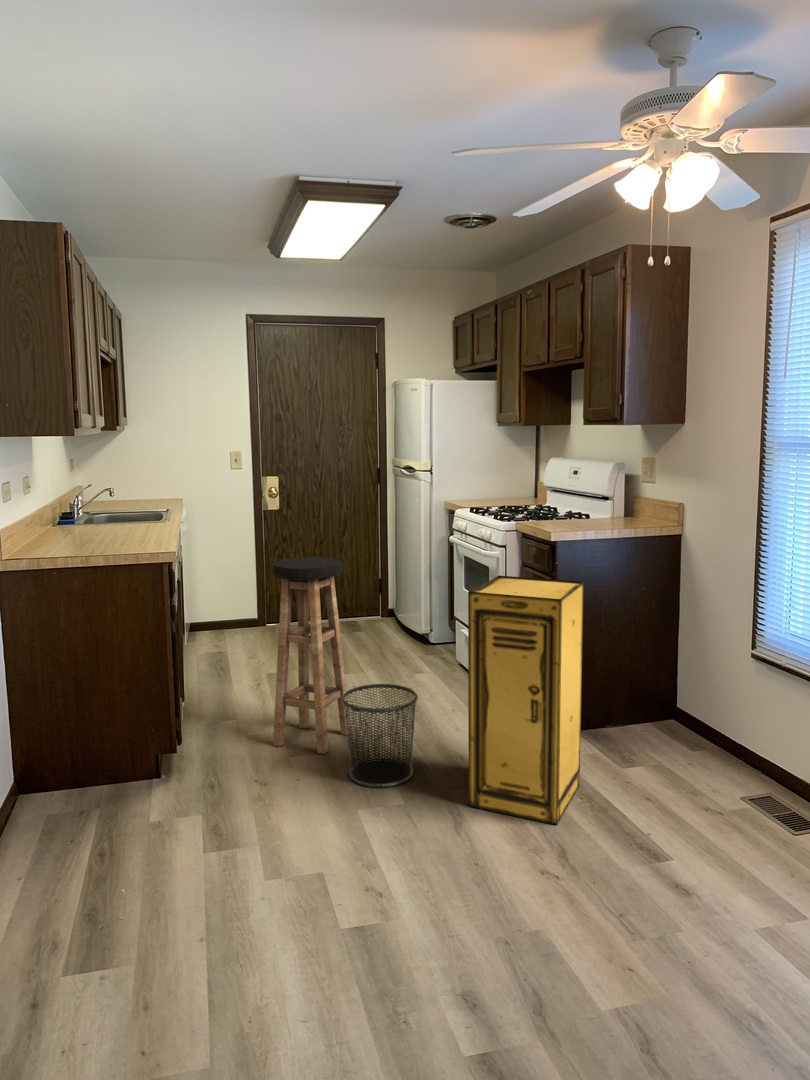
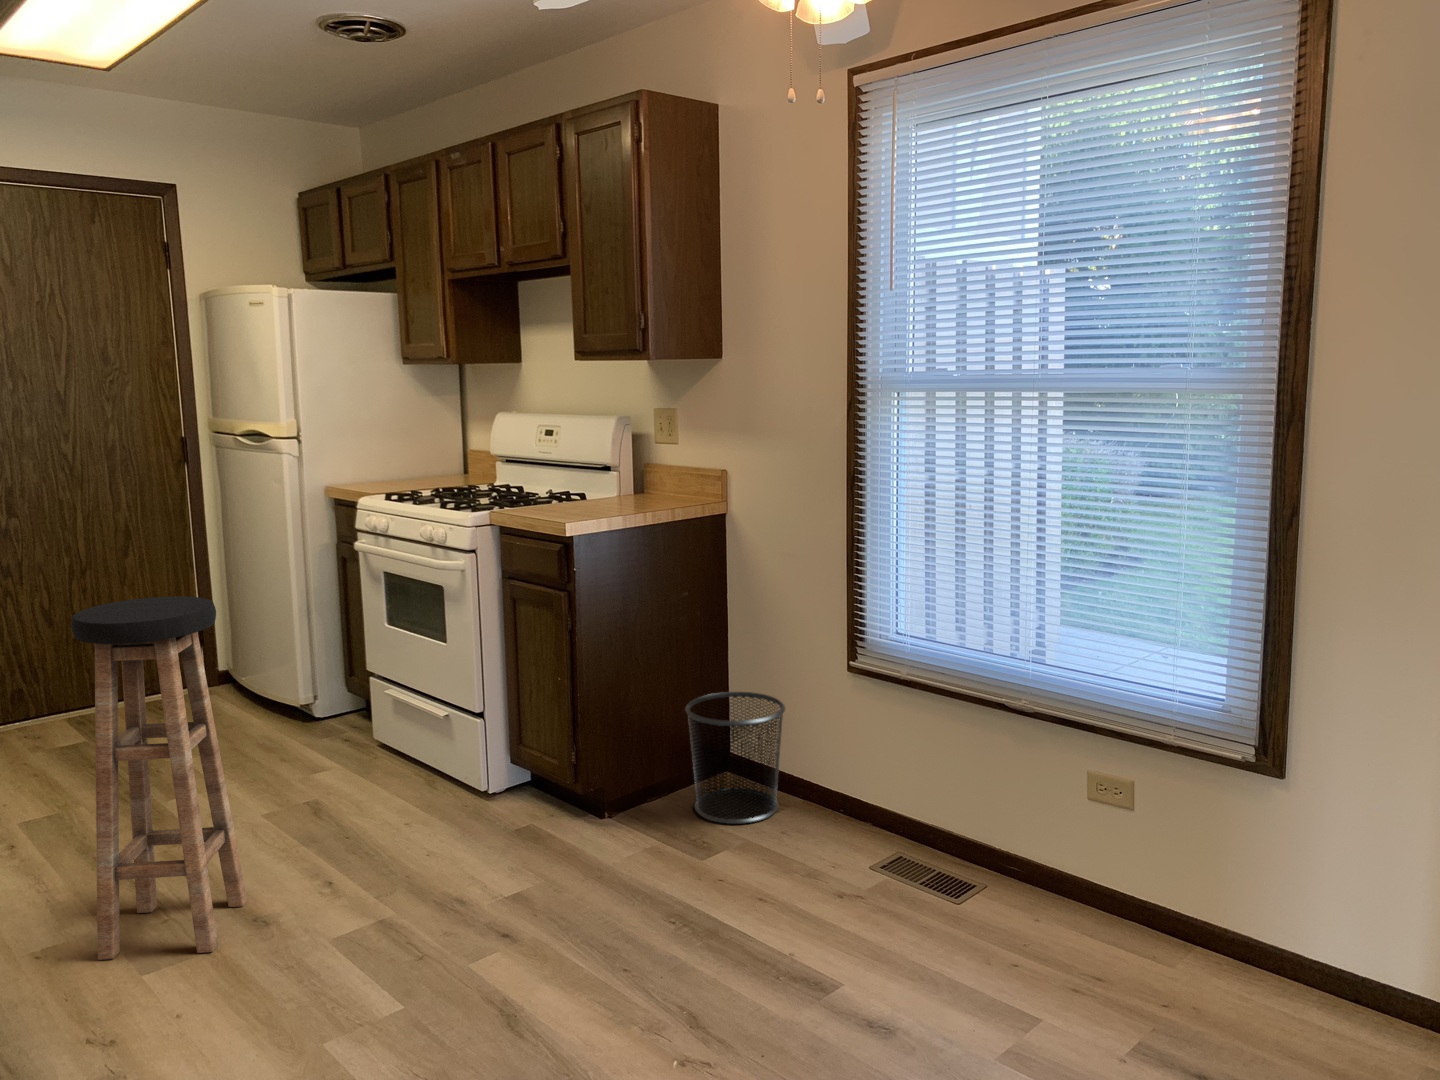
storage cabinet: present [468,576,584,825] -> none [500,593,664,979]
waste bin: present [341,684,418,787] -> present [685,692,785,824]

